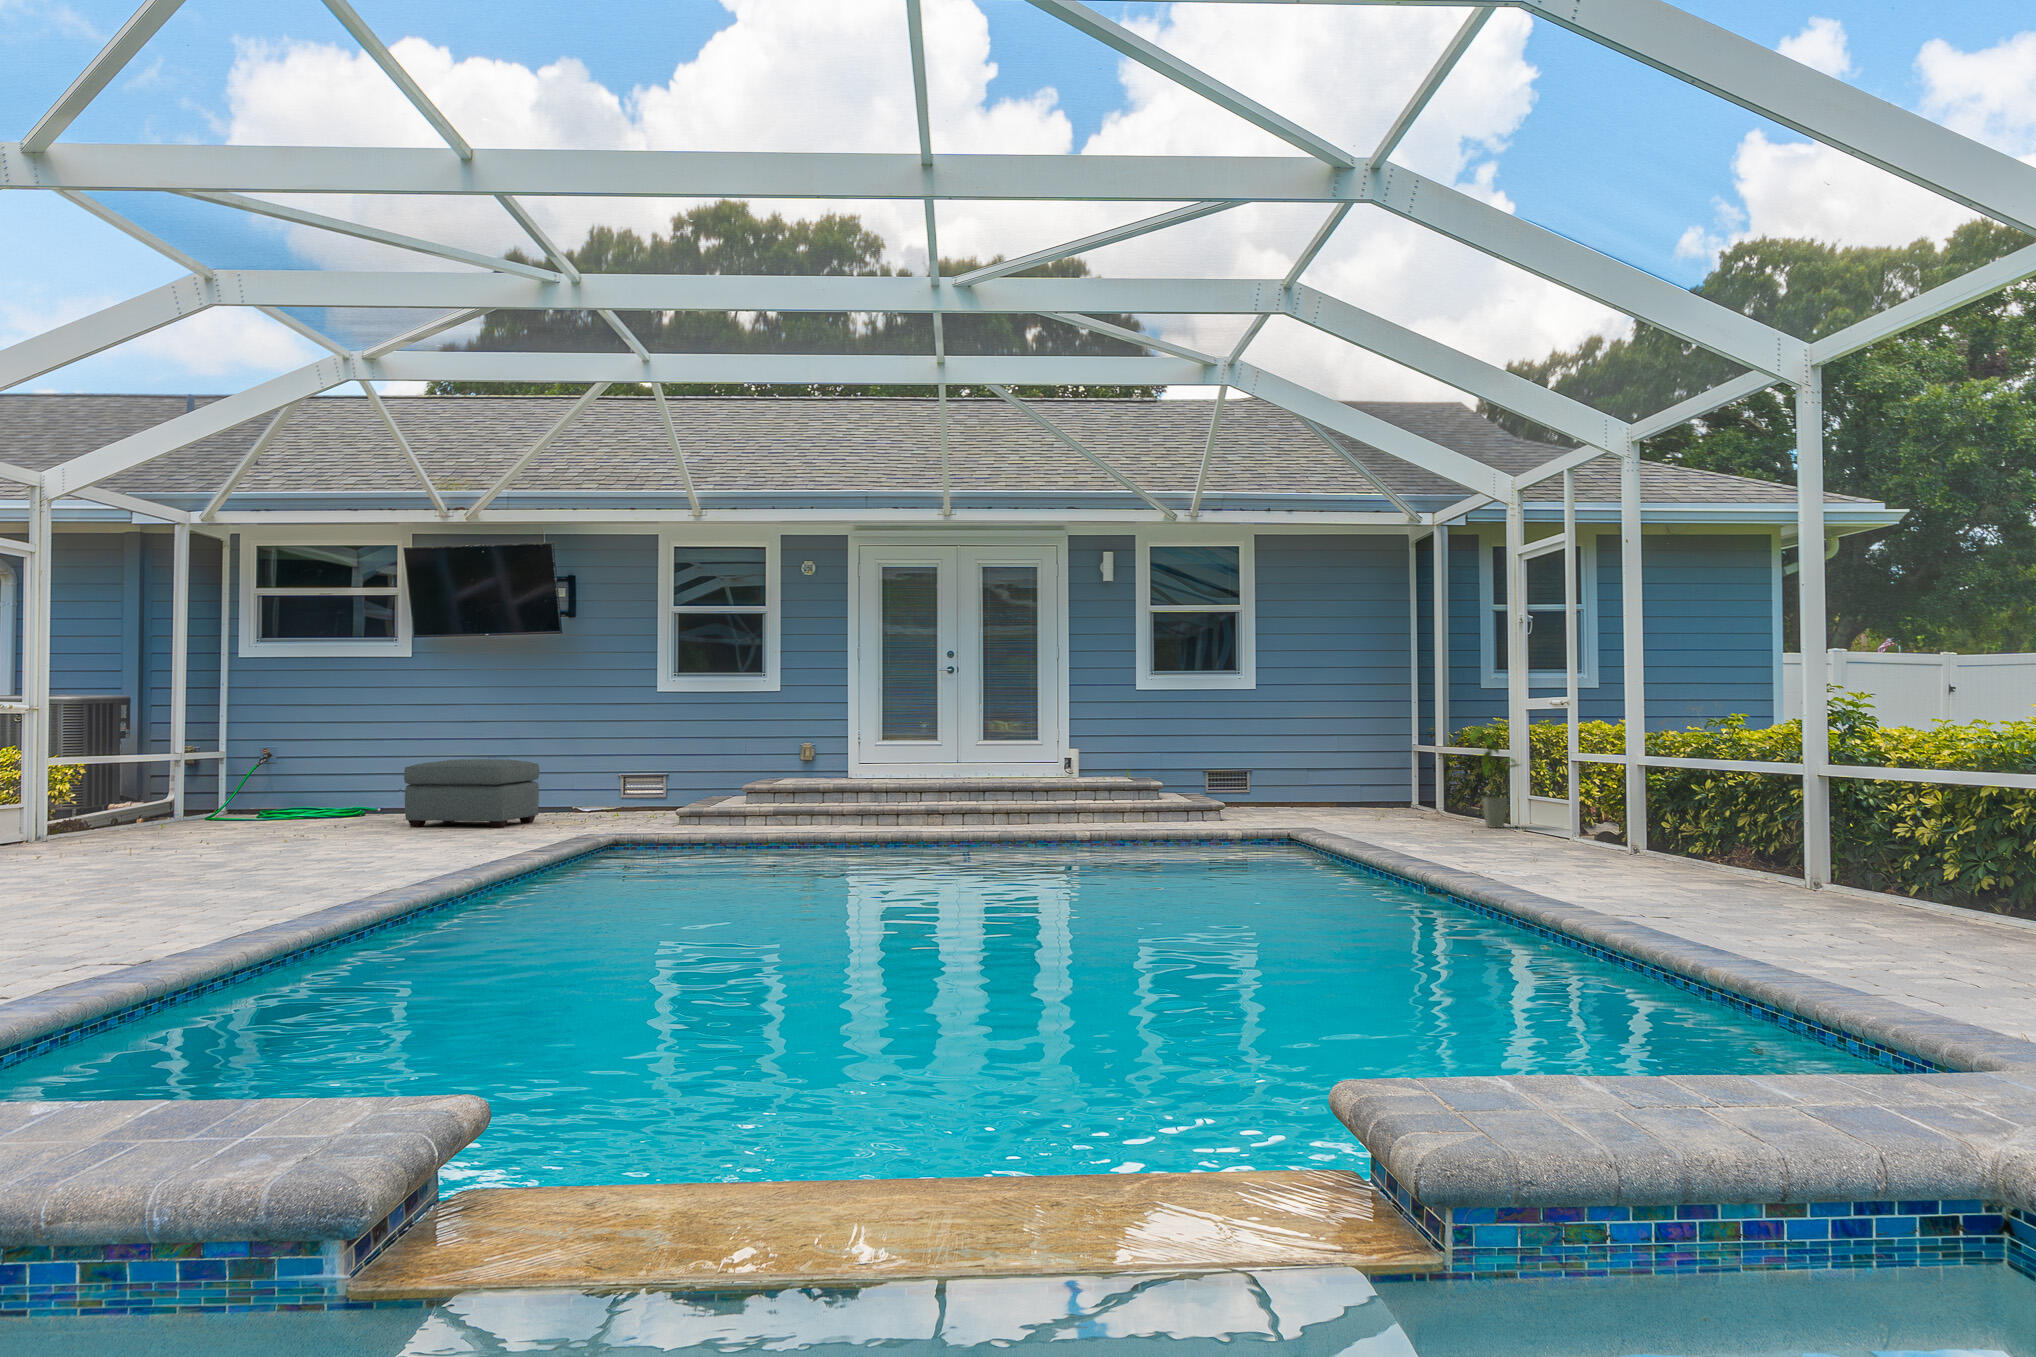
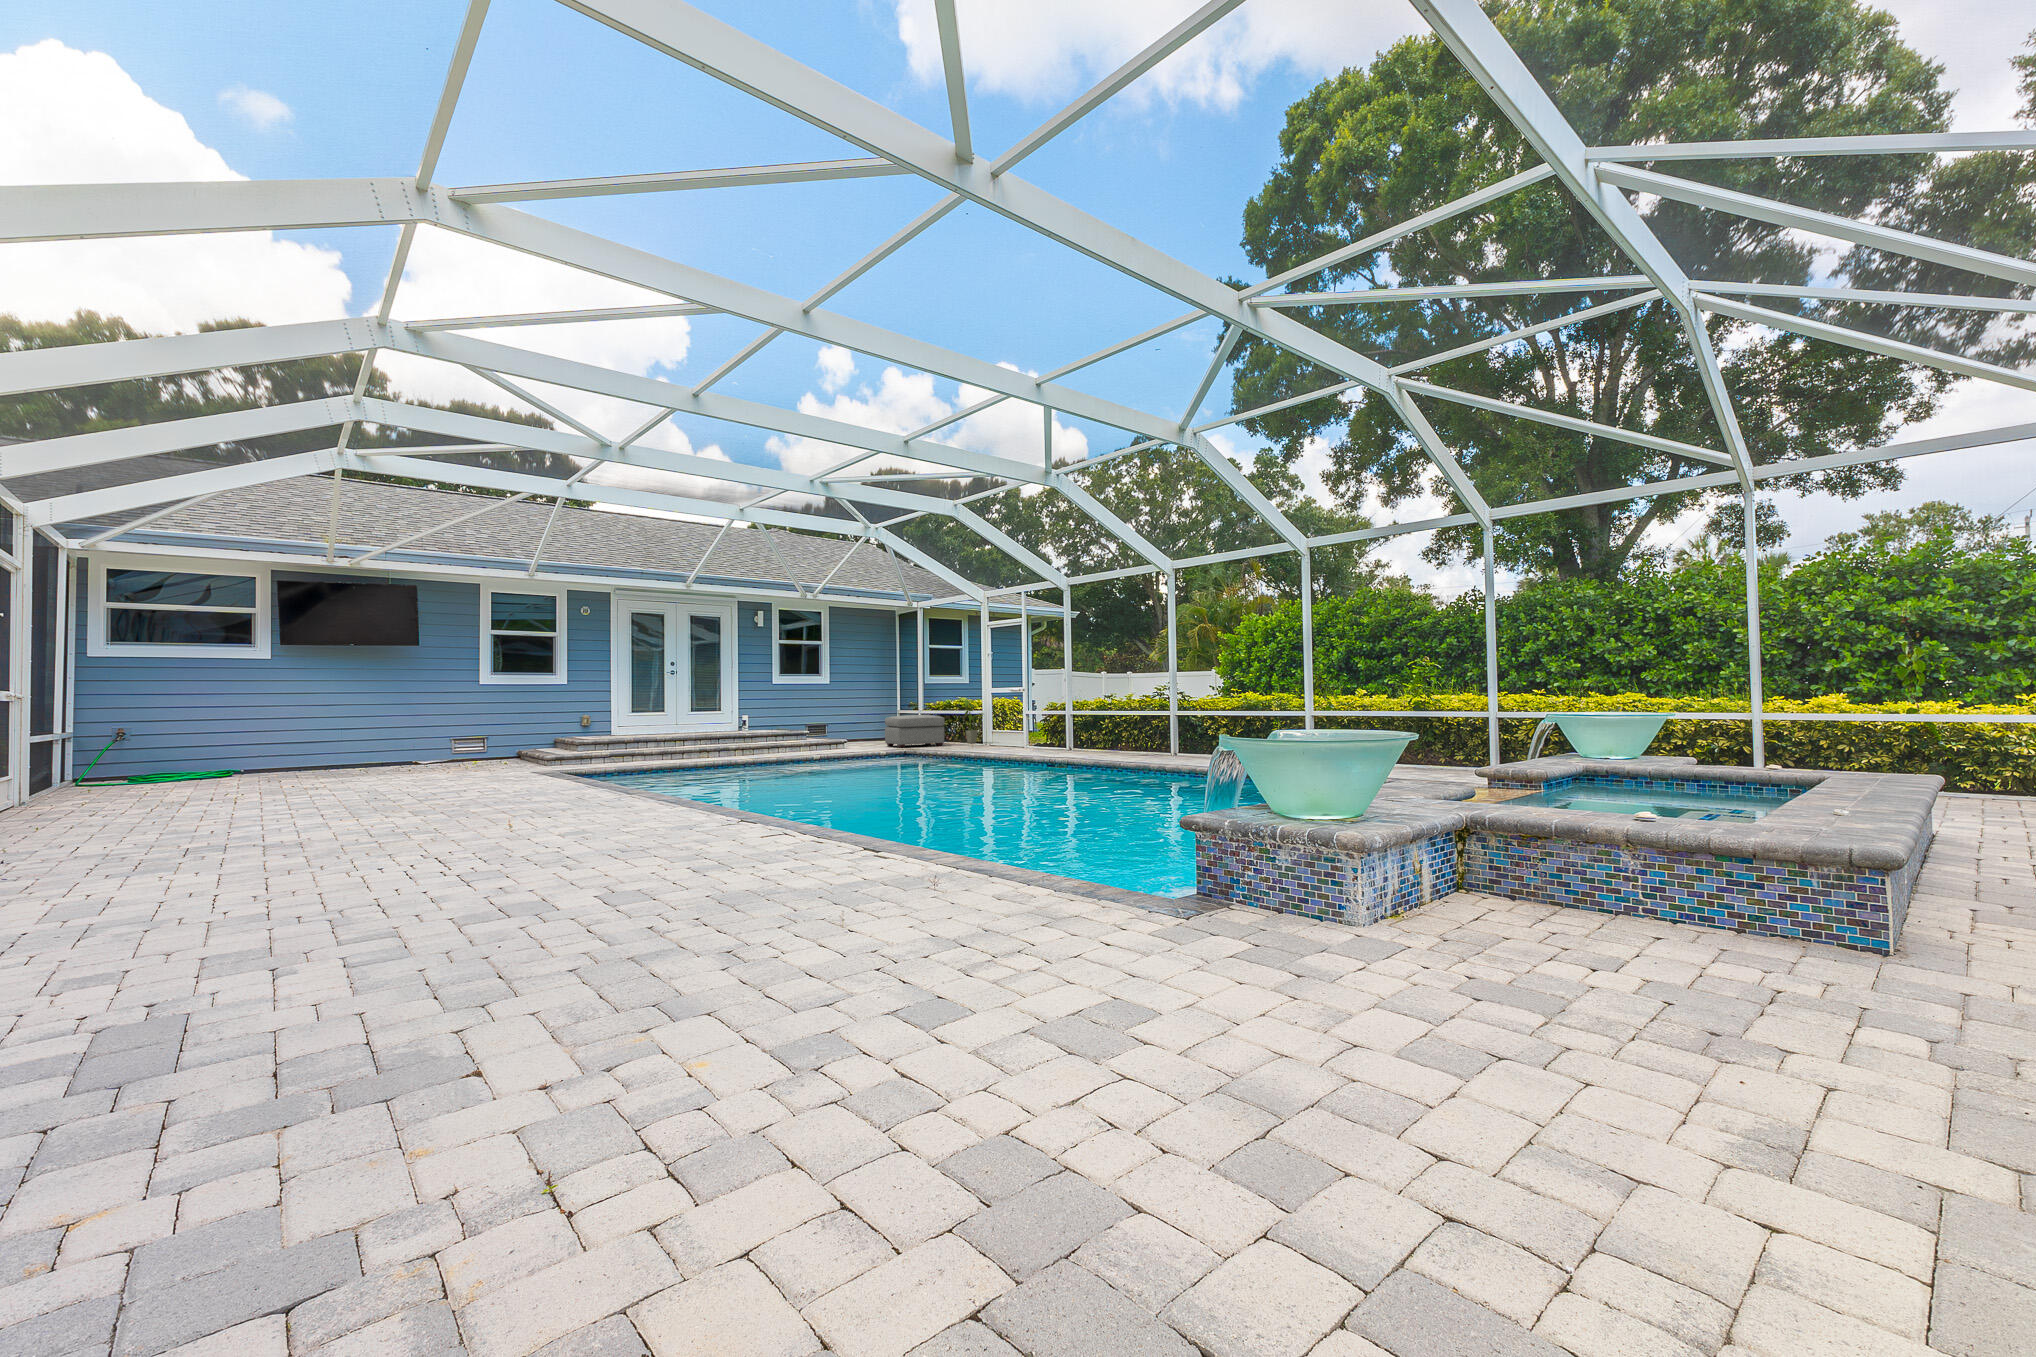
ottoman: present [404,759,539,828] -> present [885,715,944,748]

